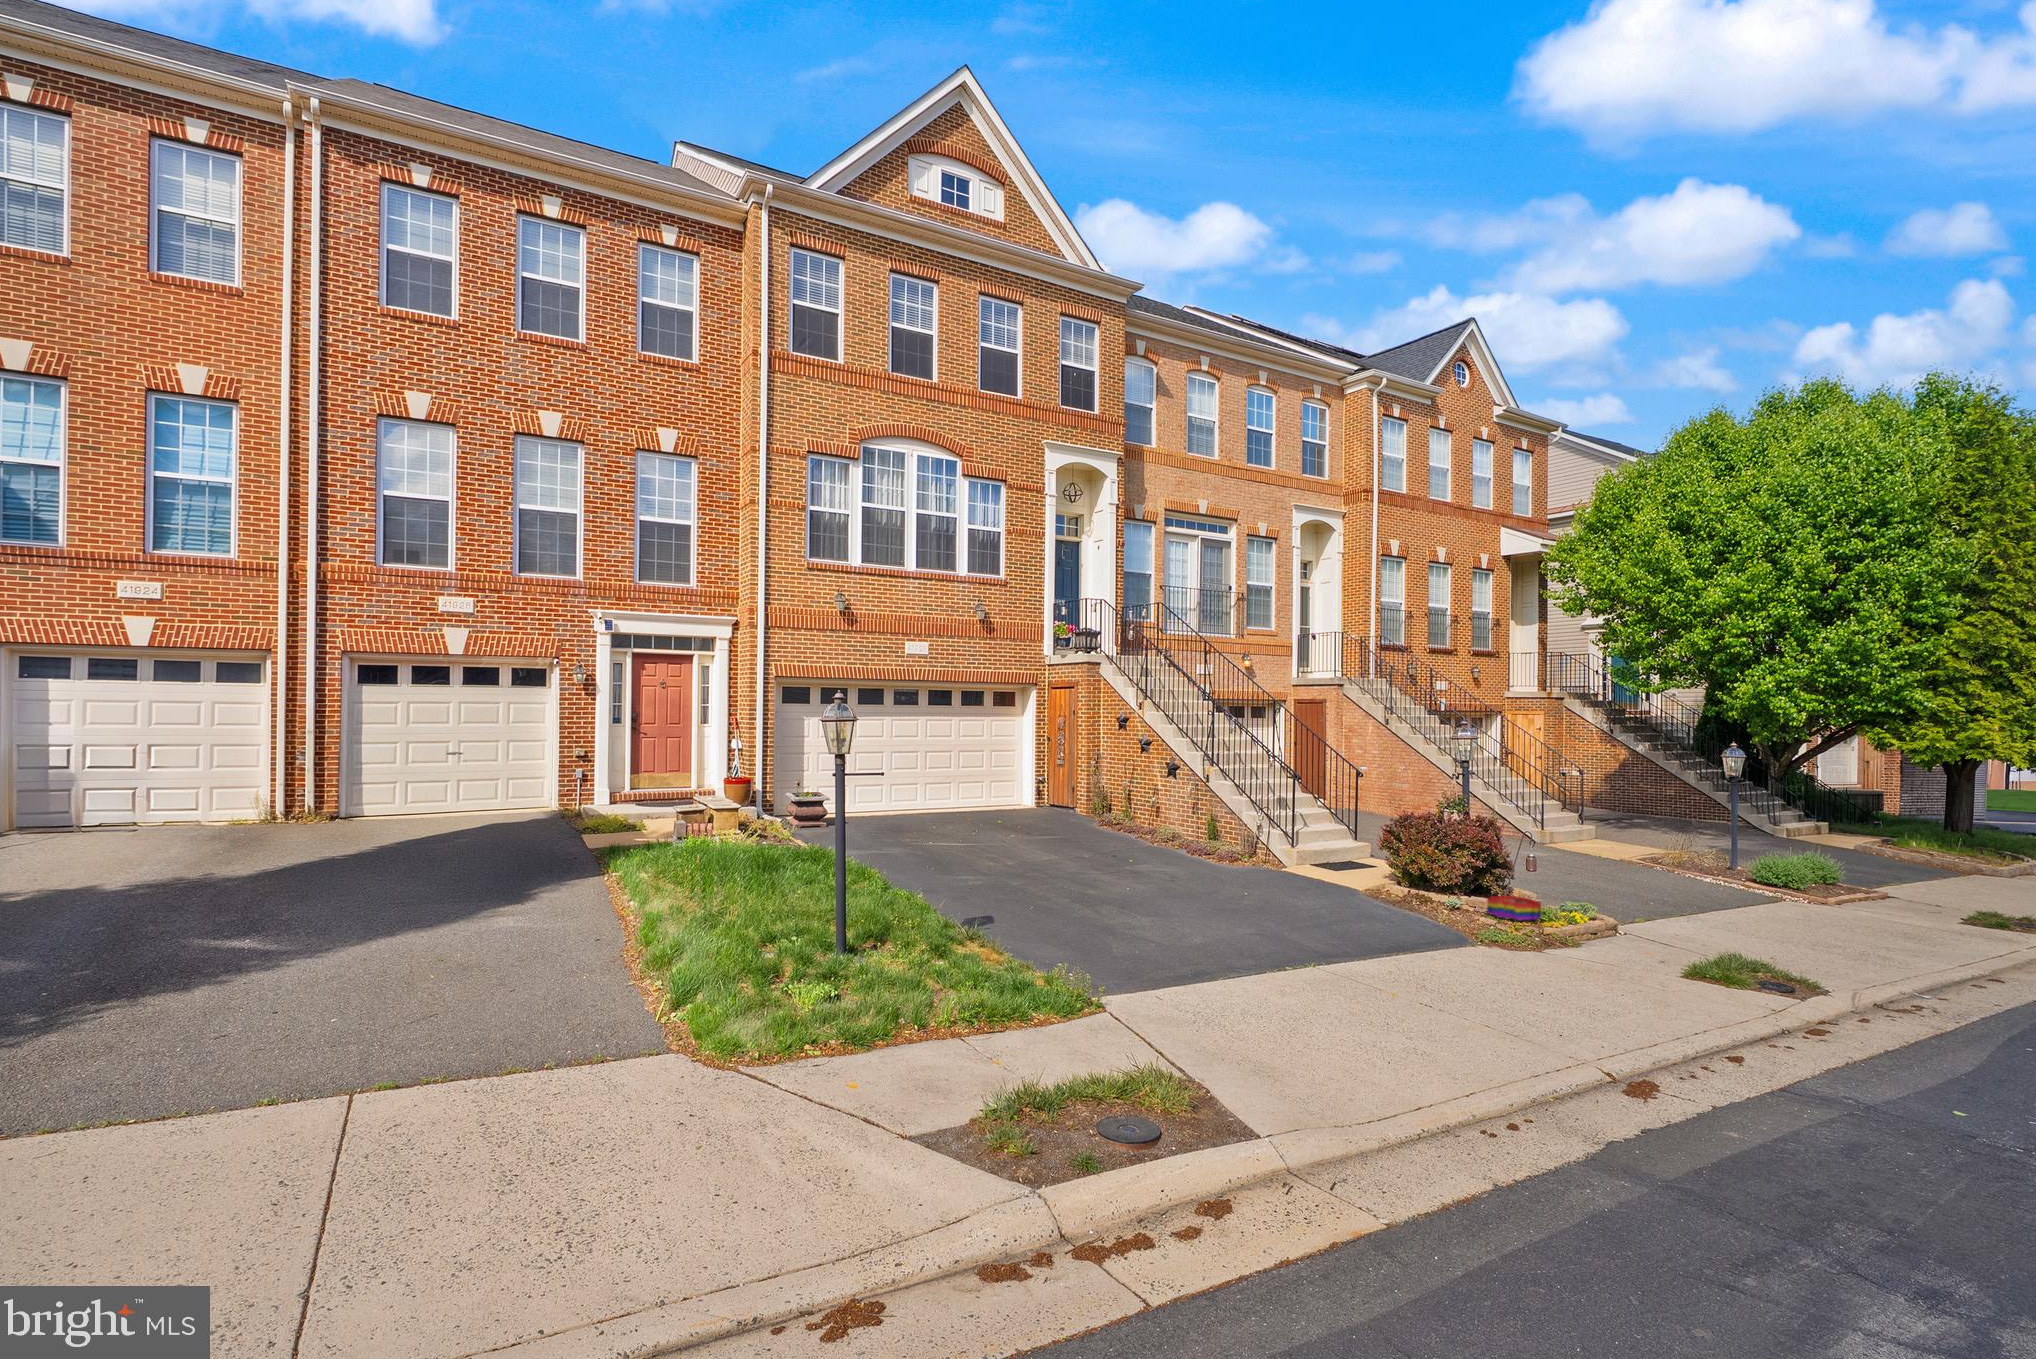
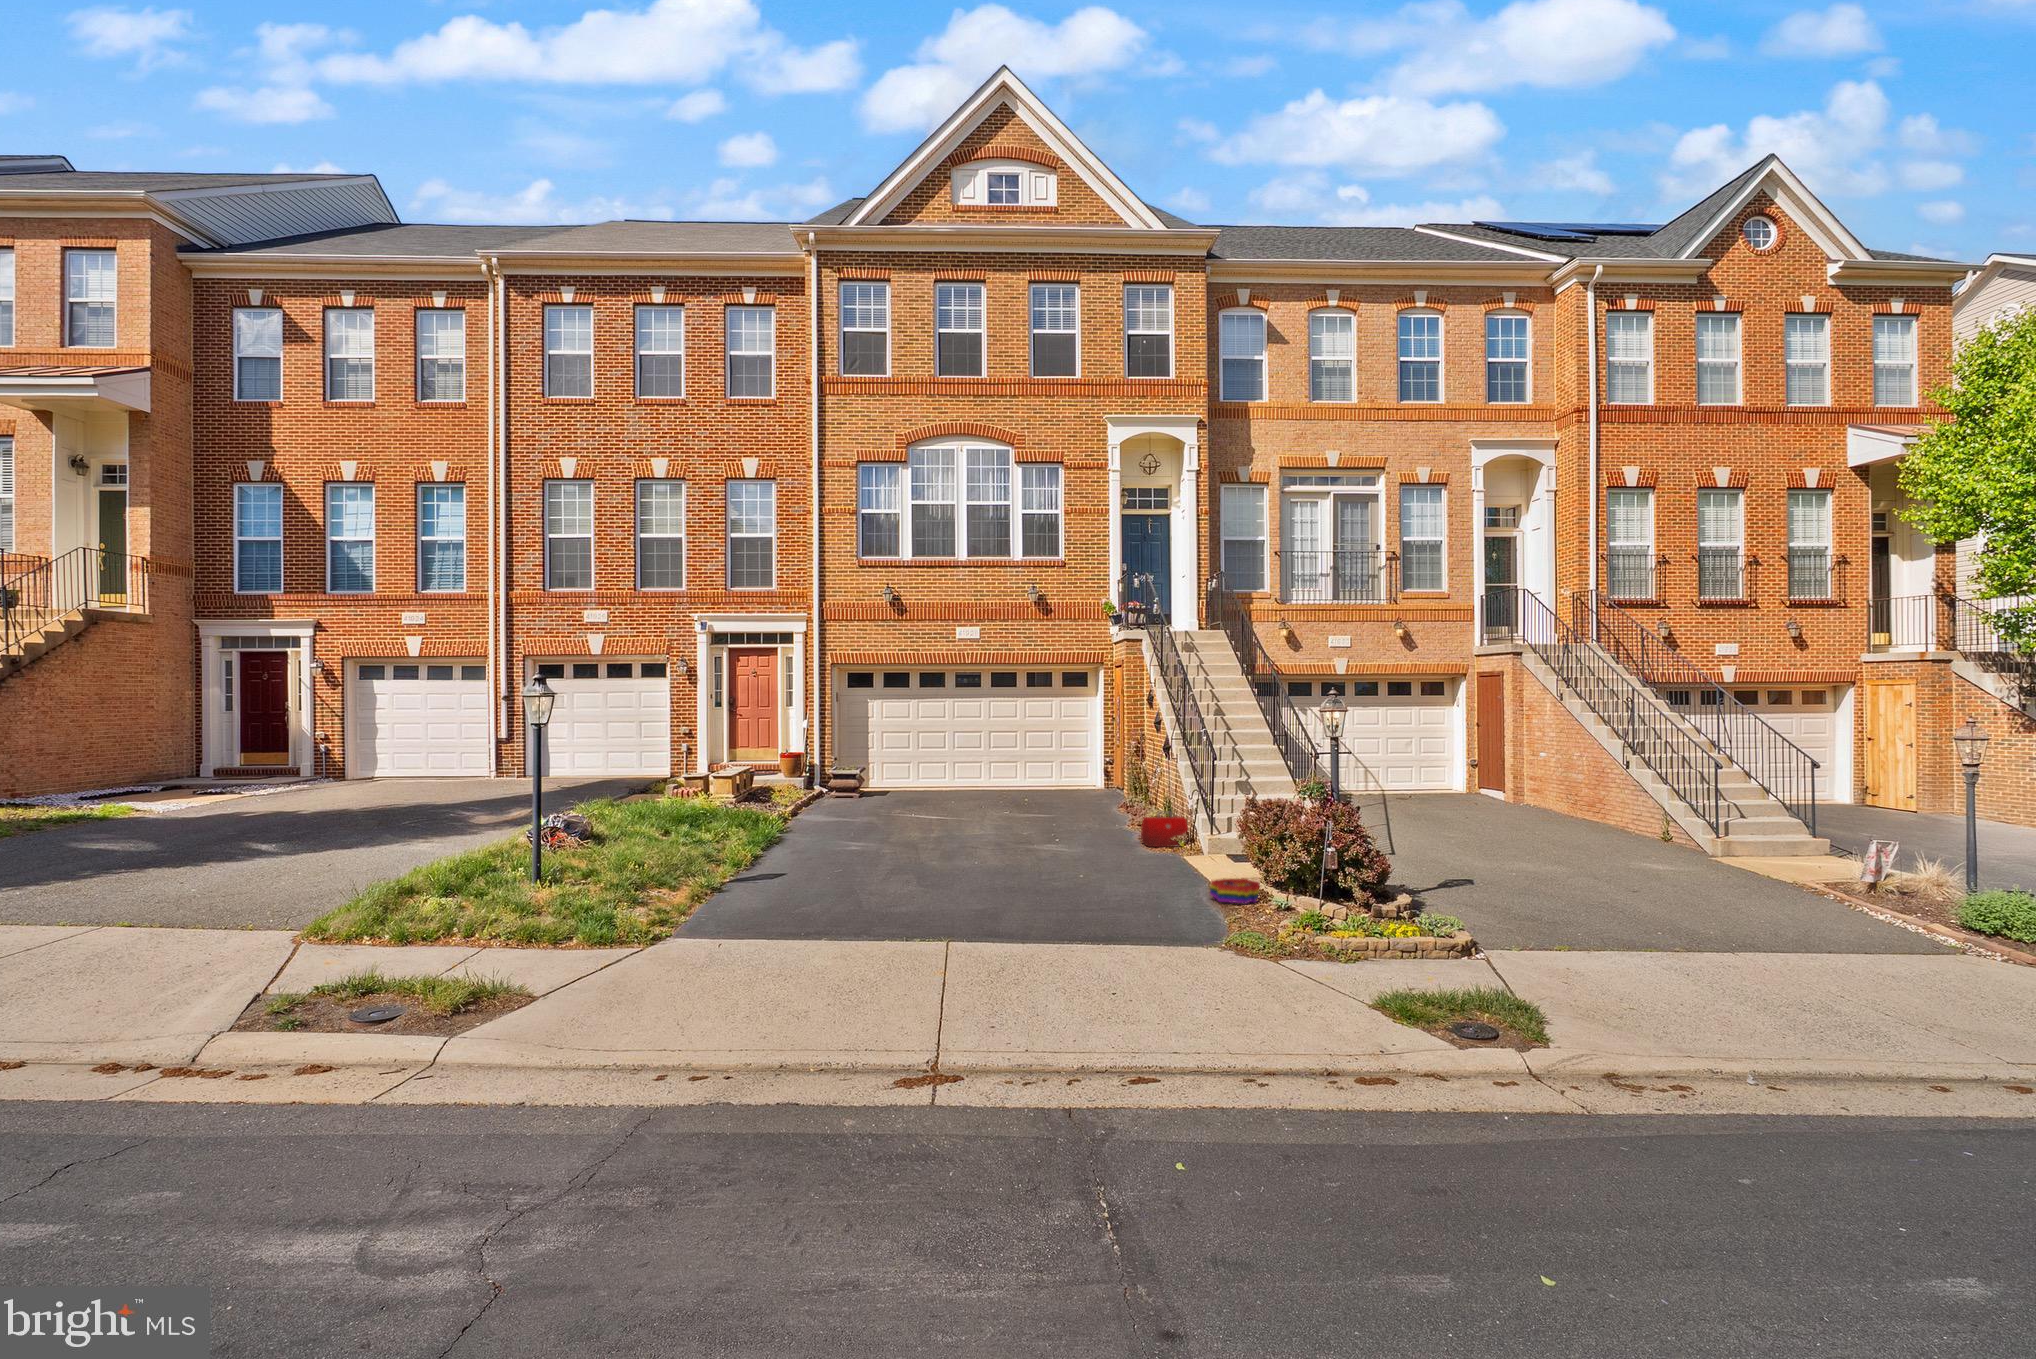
toolbox: none [1259,832,1305,868] -> present [1141,811,1188,847]

